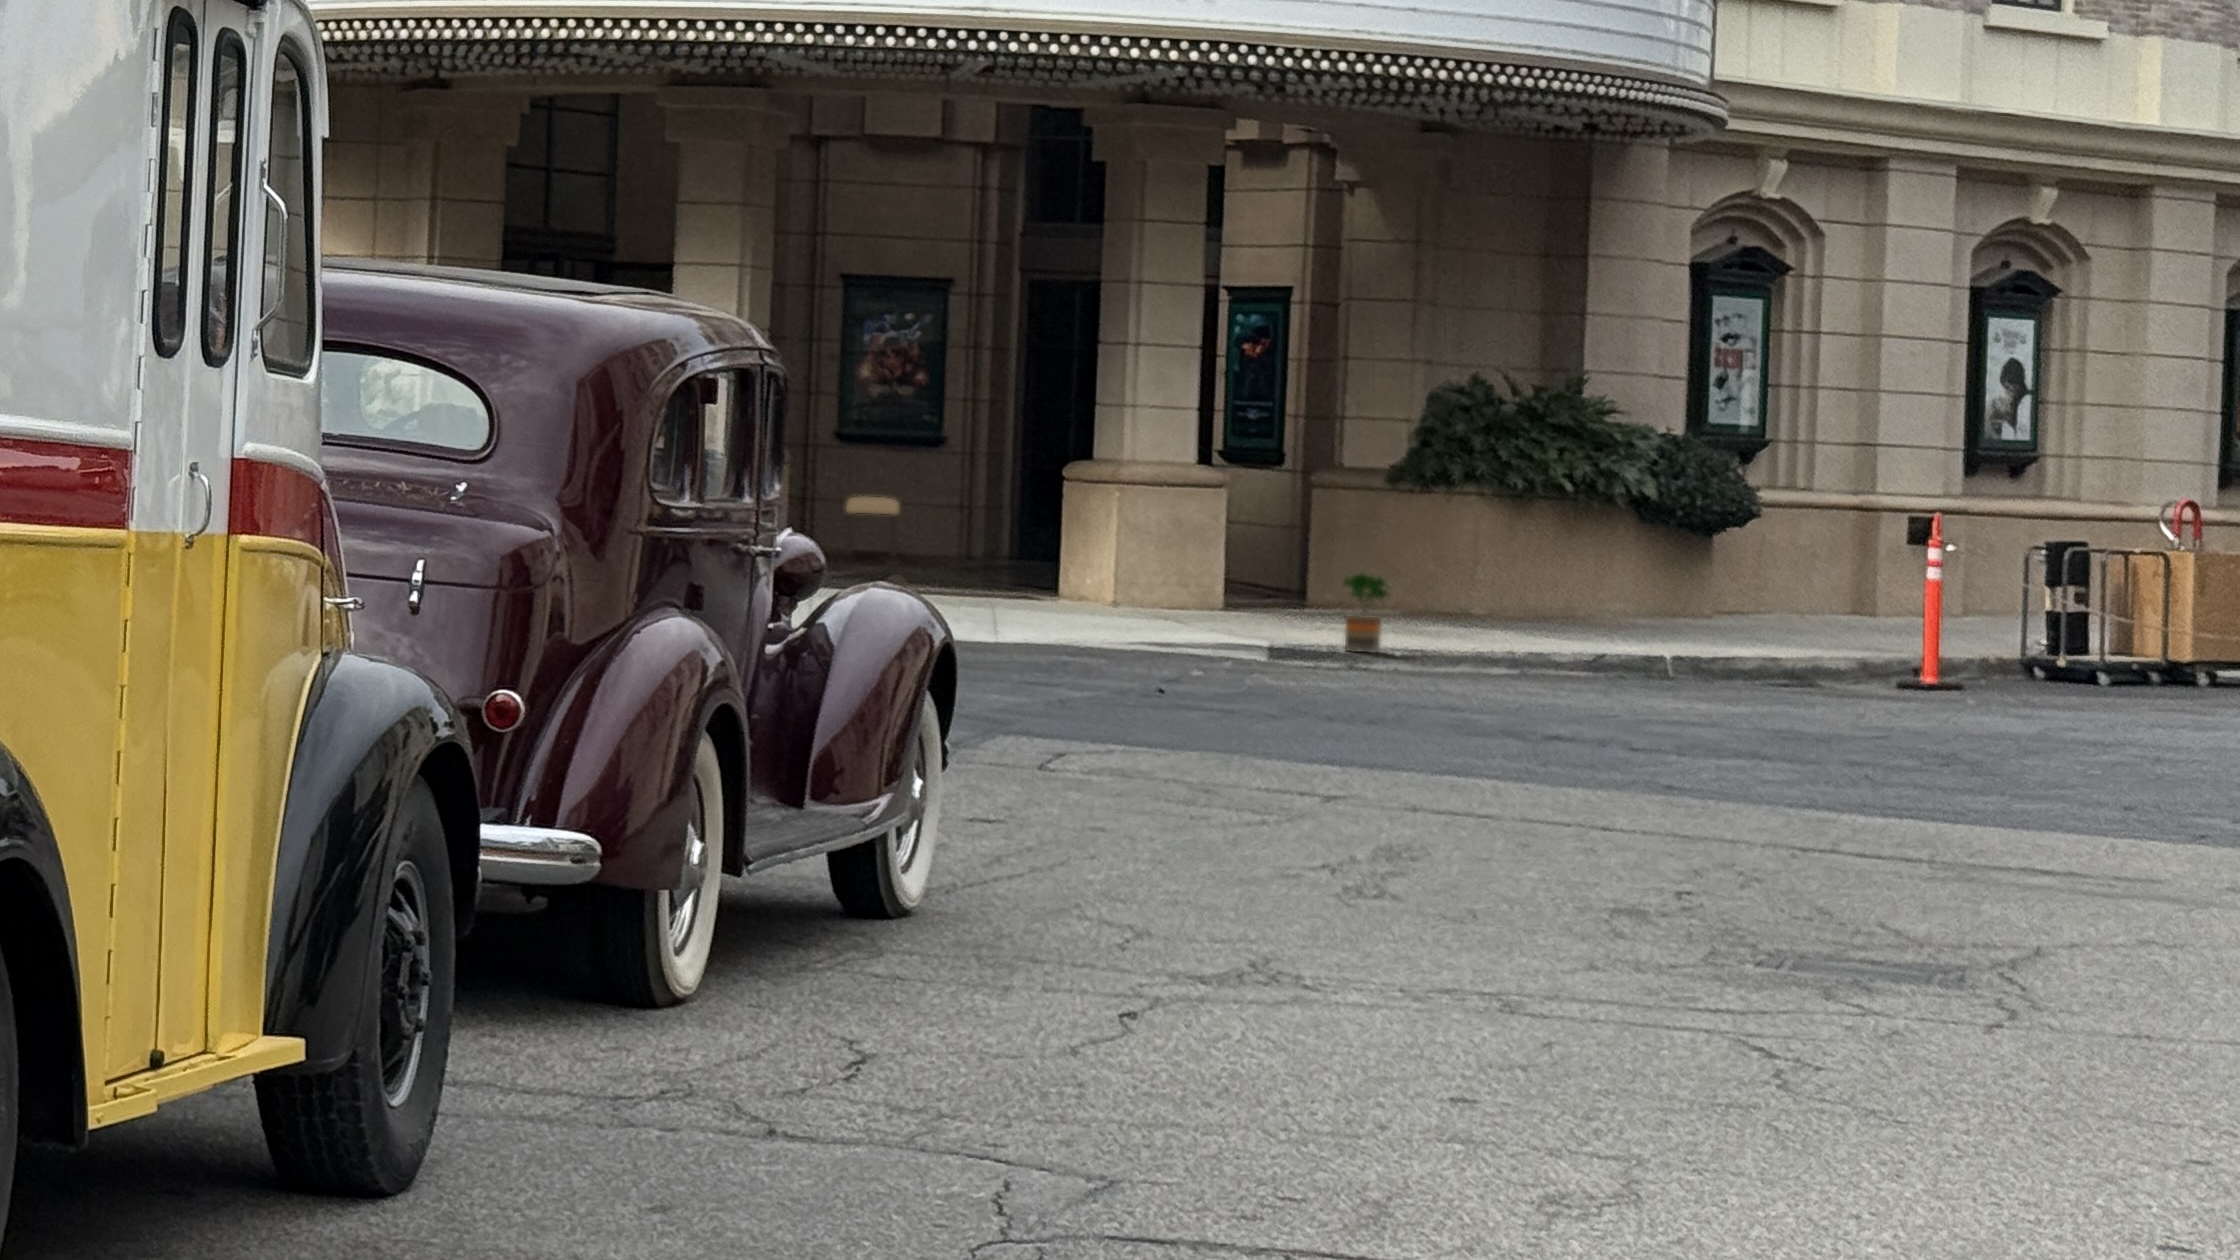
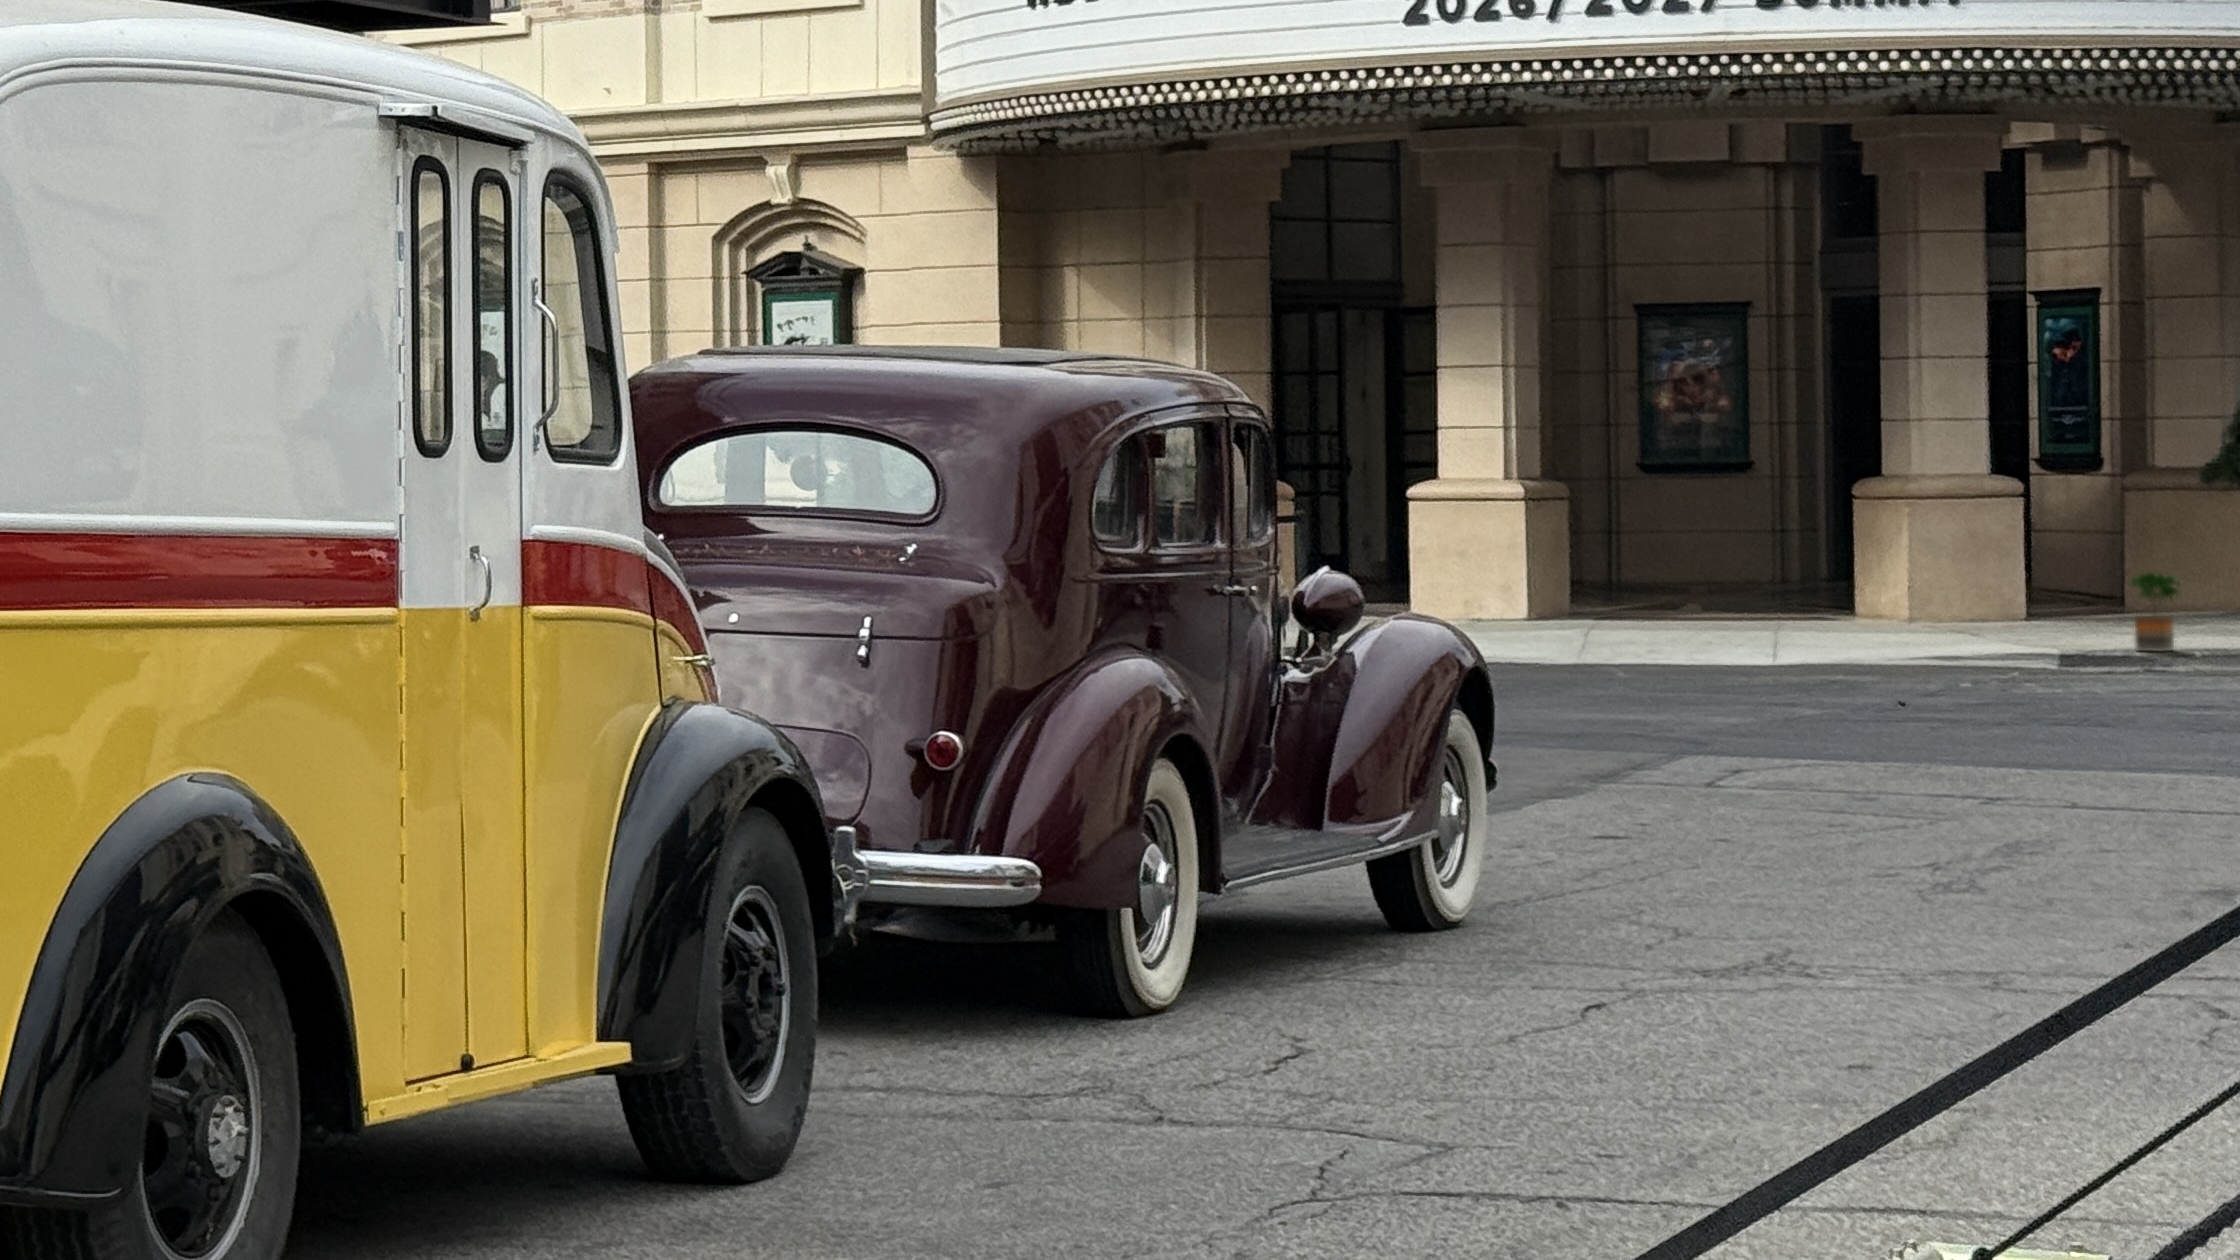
bench: present [846,497,899,556] -> none [1642,524,1702,583]

